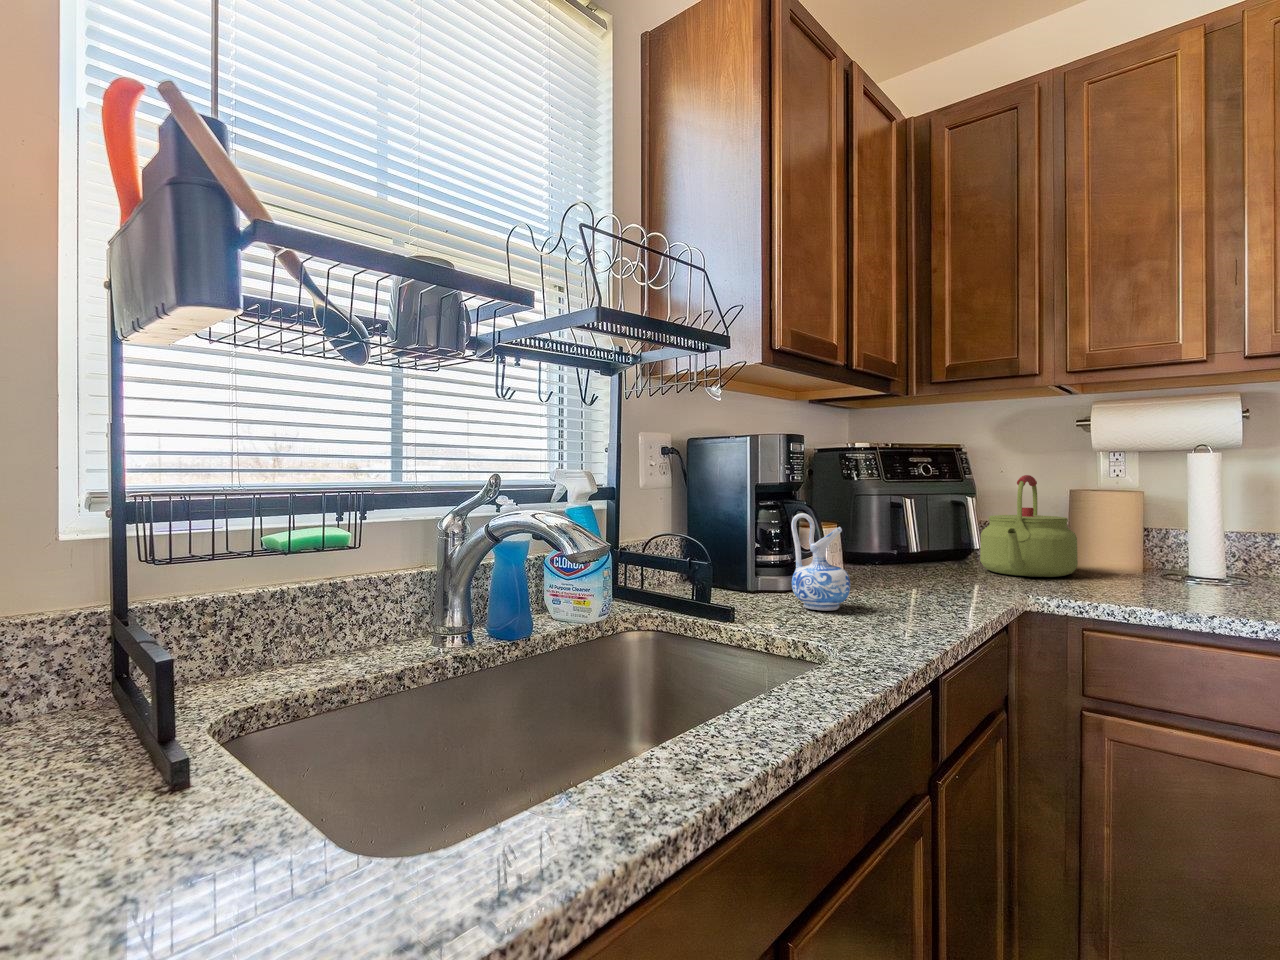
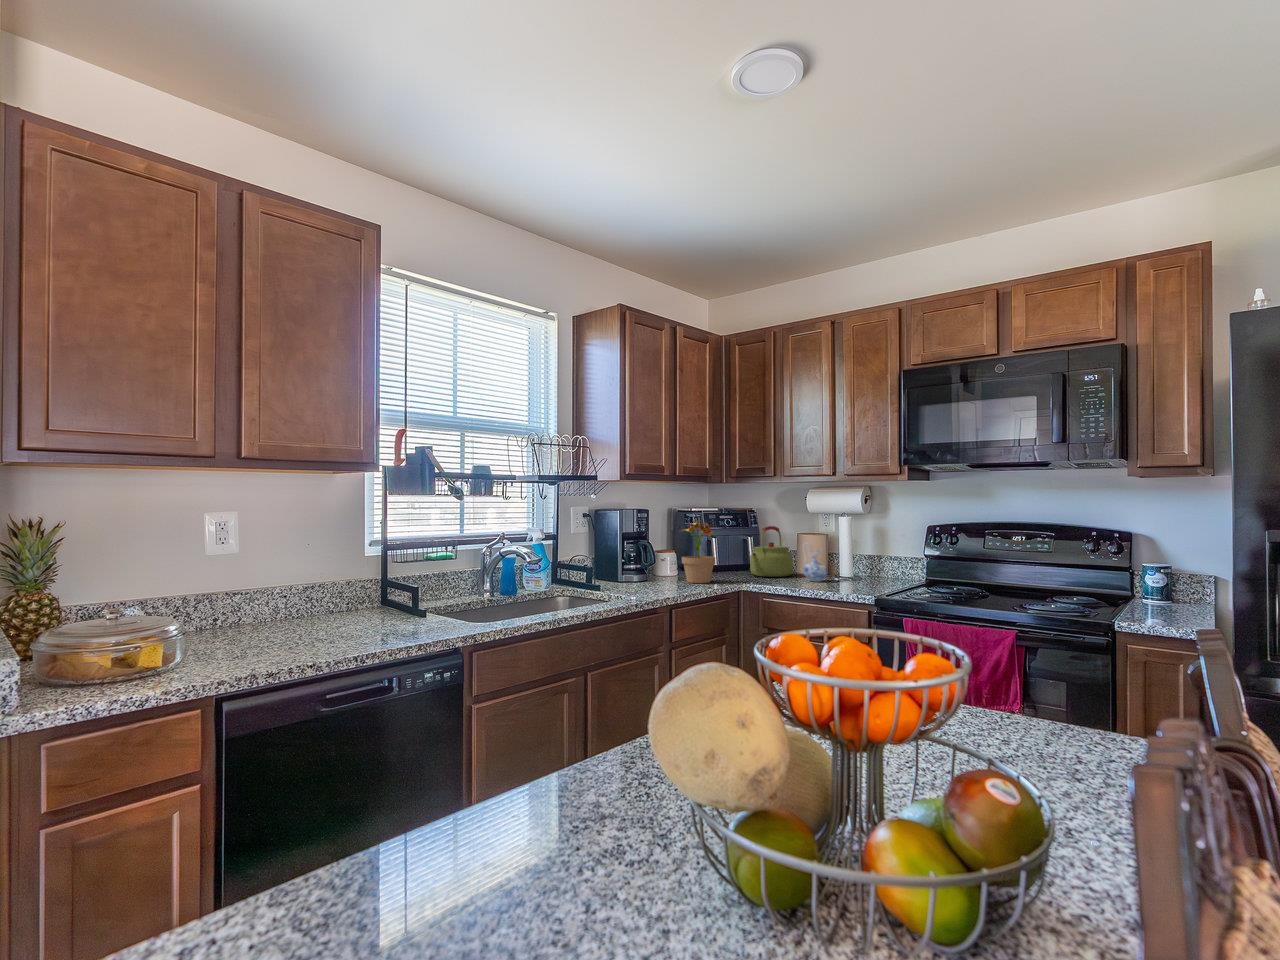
potted plant: none [876,453,955,595] -> present [682,518,715,583]
ceramic pitcher: present [791,513,850,611] -> present [803,542,827,581]

